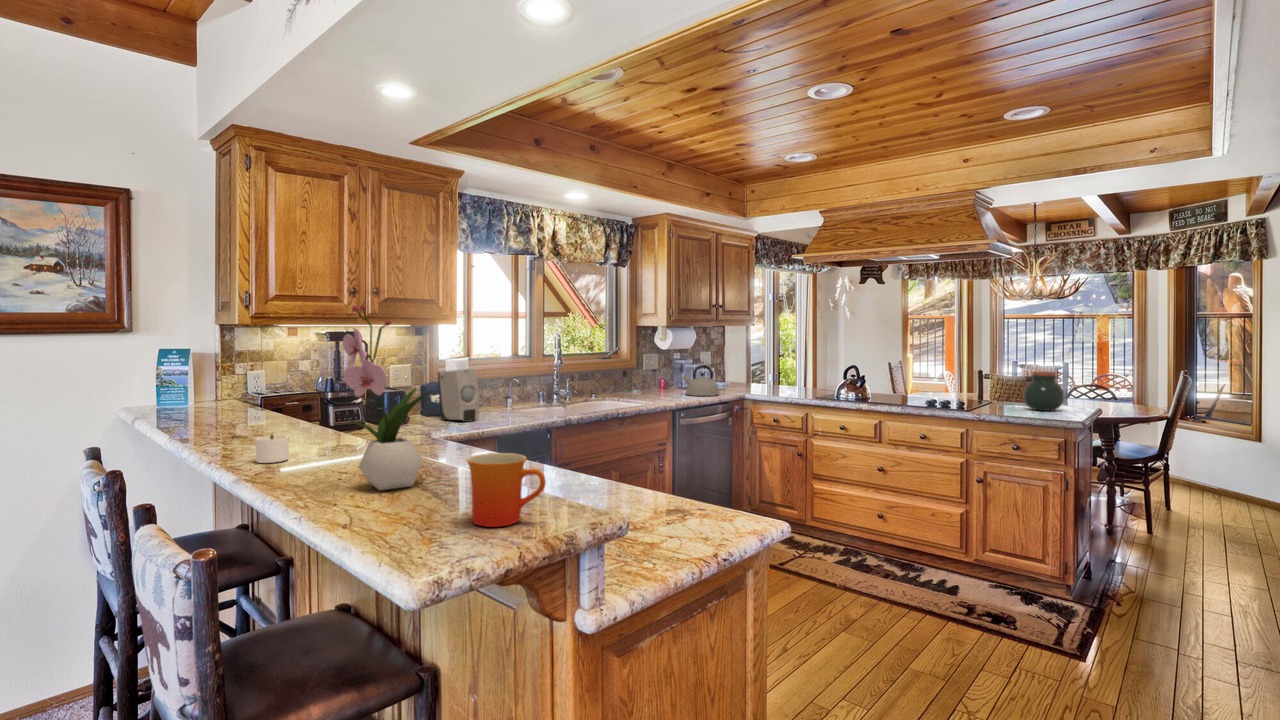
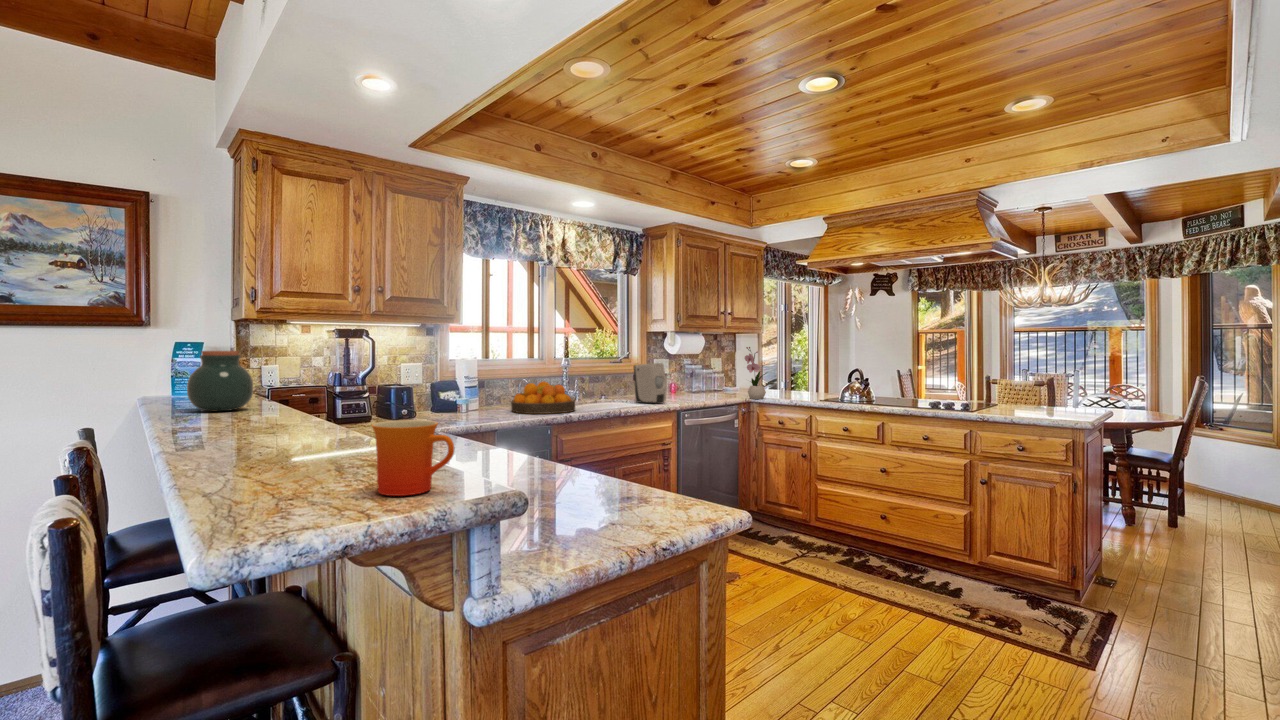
flower arrangement: present [342,305,428,490] -> present [745,347,766,399]
kettle: present [683,365,719,396] -> none [690,369,726,399]
soap dispenser: present [438,369,479,422] -> present [634,363,666,404]
jar: present [1023,372,1064,411] -> present [187,351,253,411]
fruit bowl: none [505,381,571,416] -> present [511,381,575,414]
candle: present [255,434,289,463] -> none [215,412,266,441]

